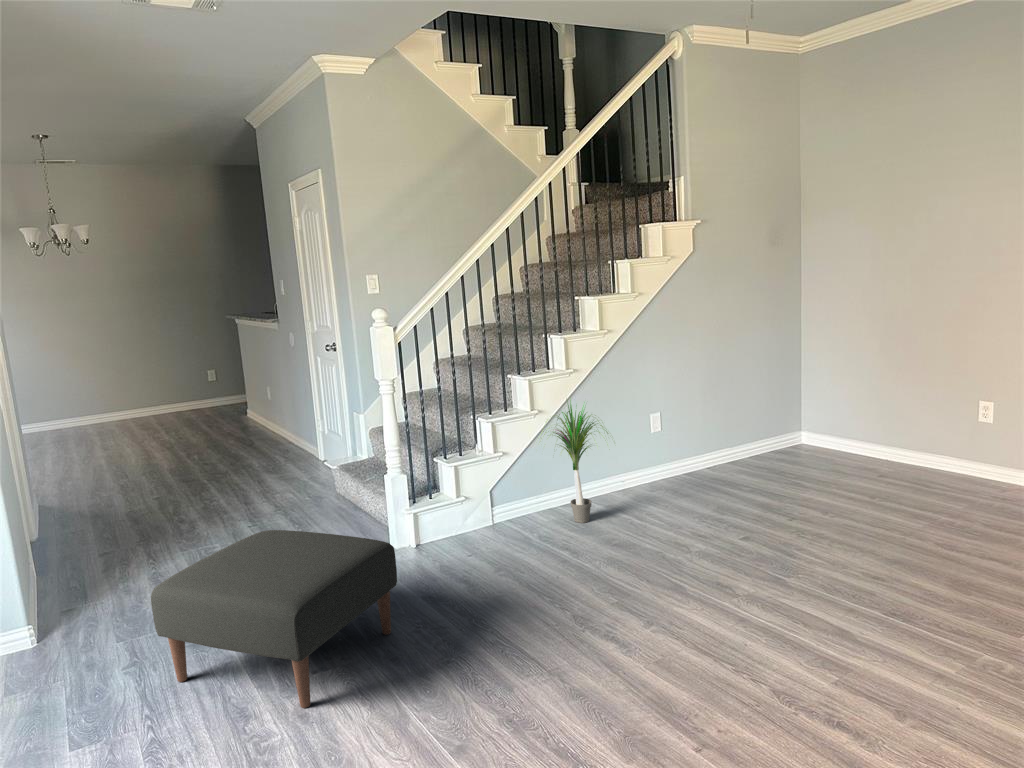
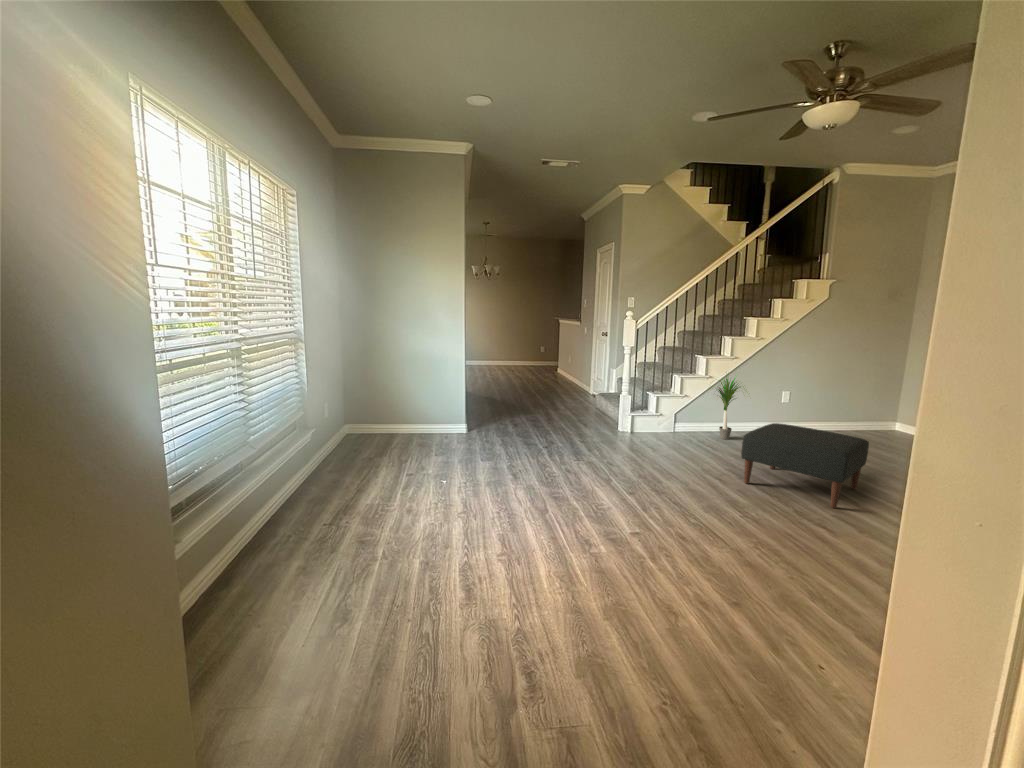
ottoman: present [151,530,397,708] -> present [741,423,869,508]

